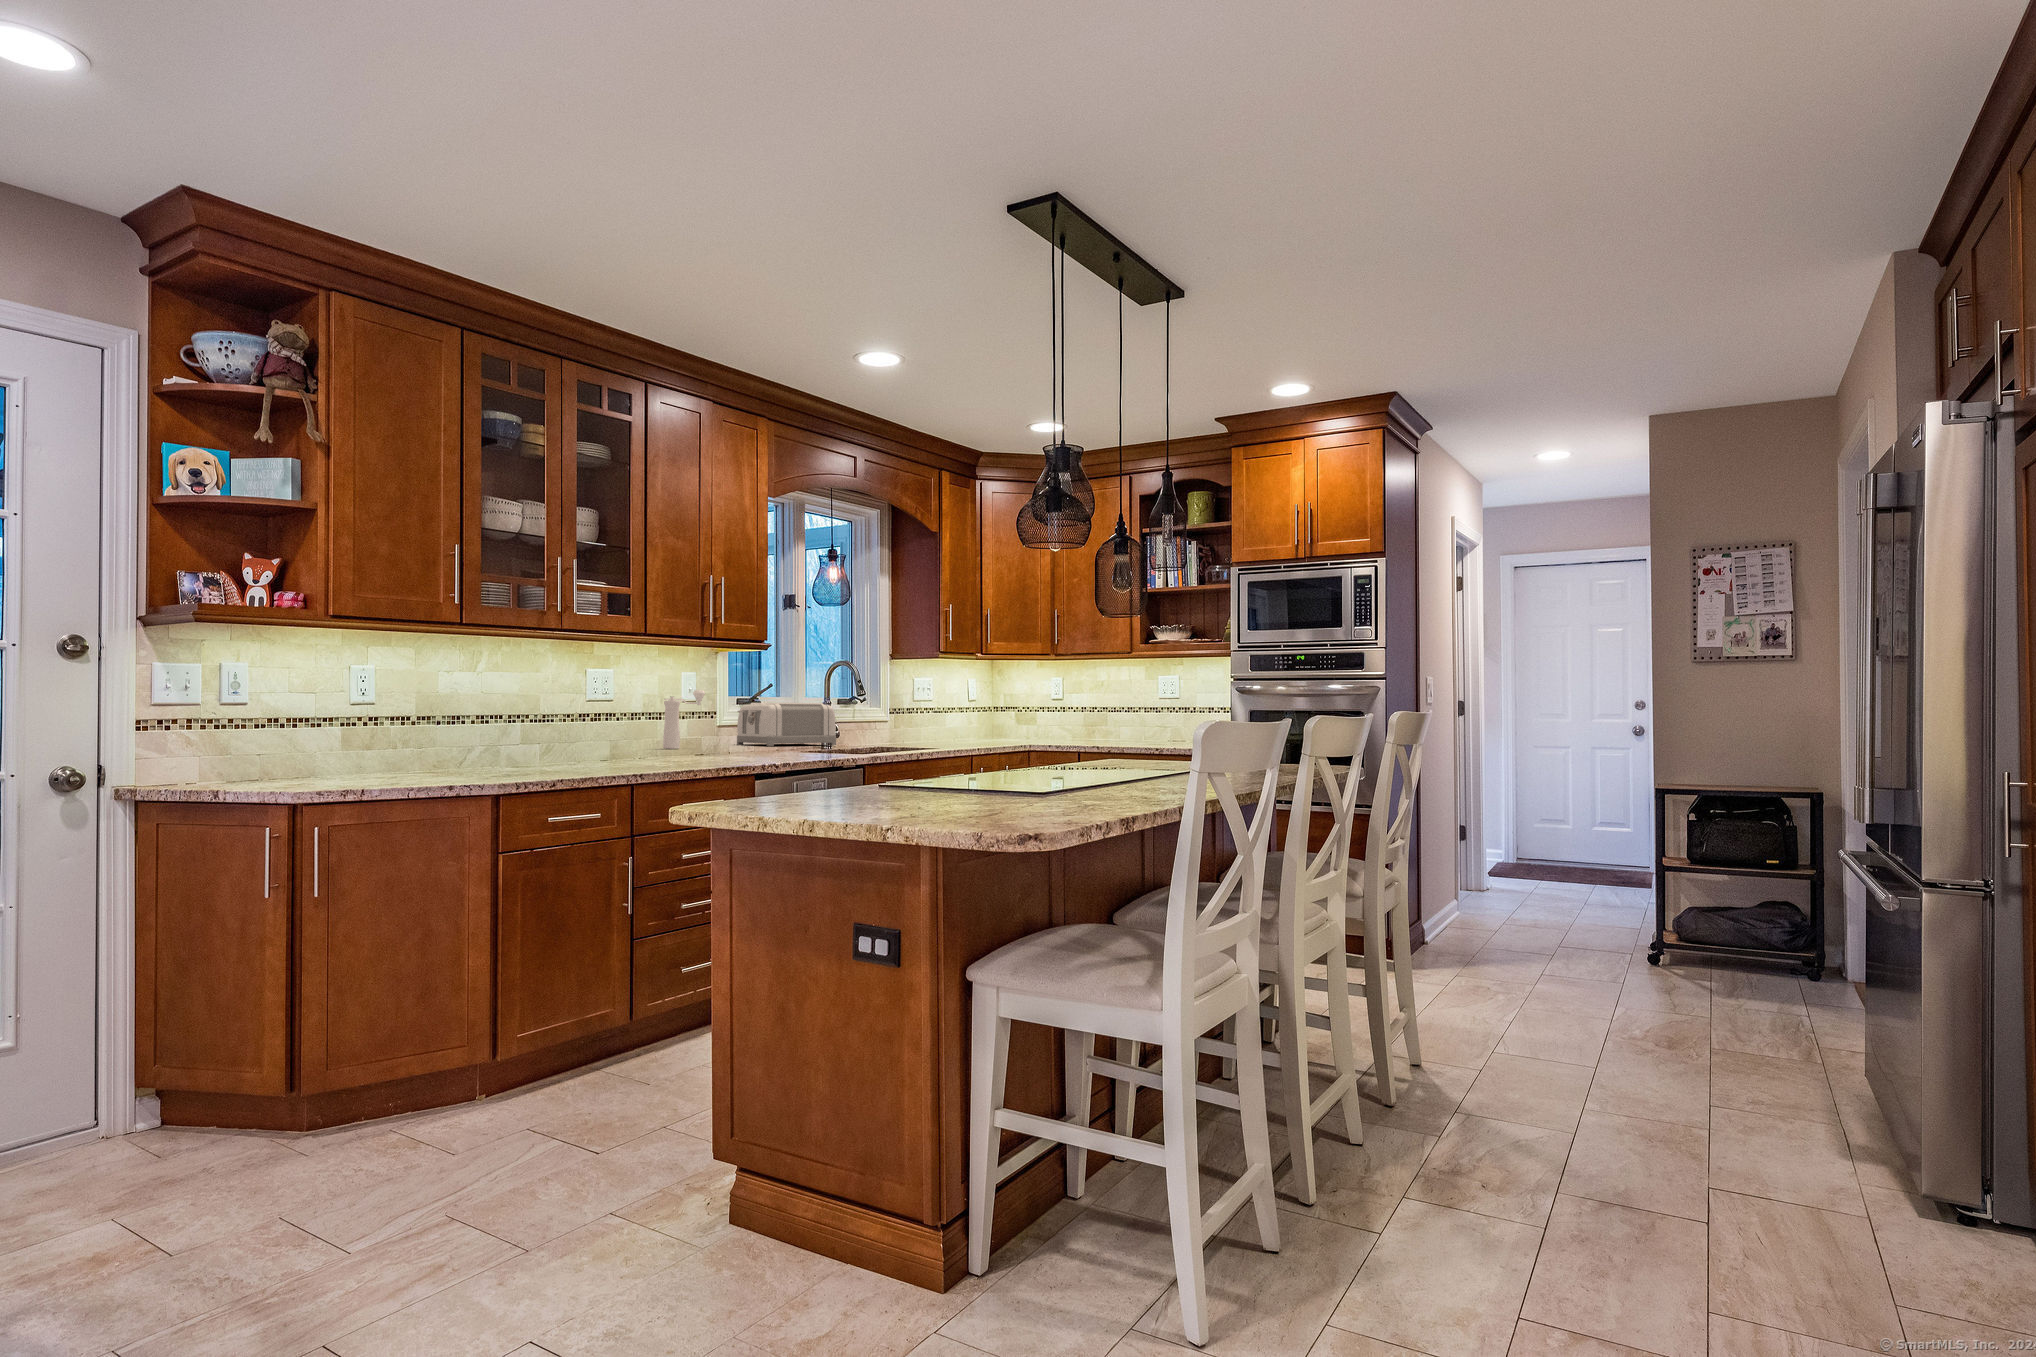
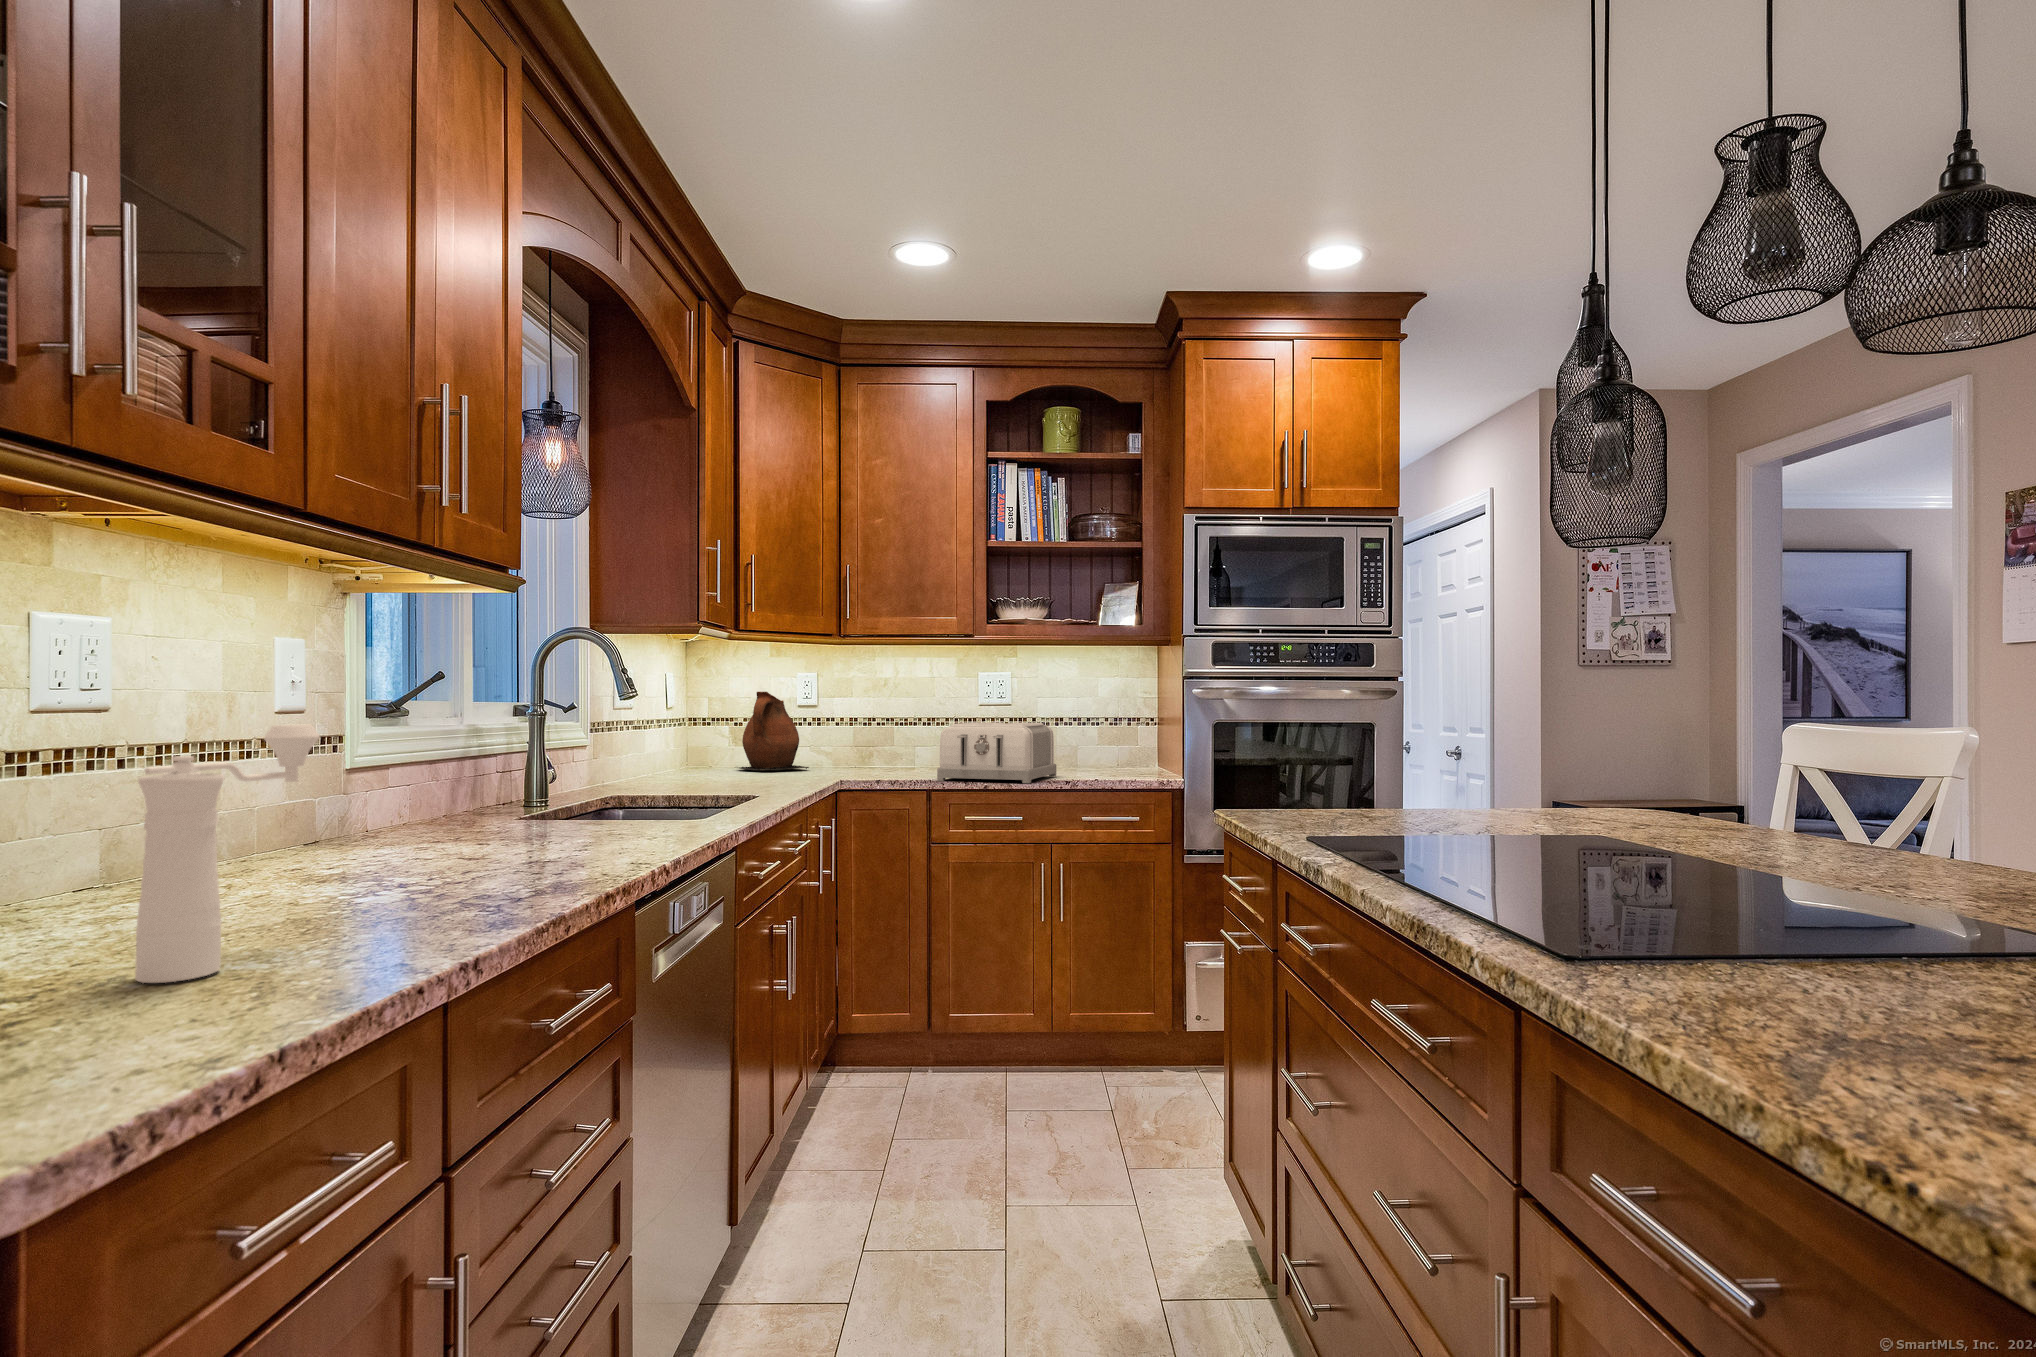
ceramic pitcher: none [1012,691,1054,739] -> present [739,692,809,770]
toaster: present [737,703,836,746] -> present [937,722,1056,783]

